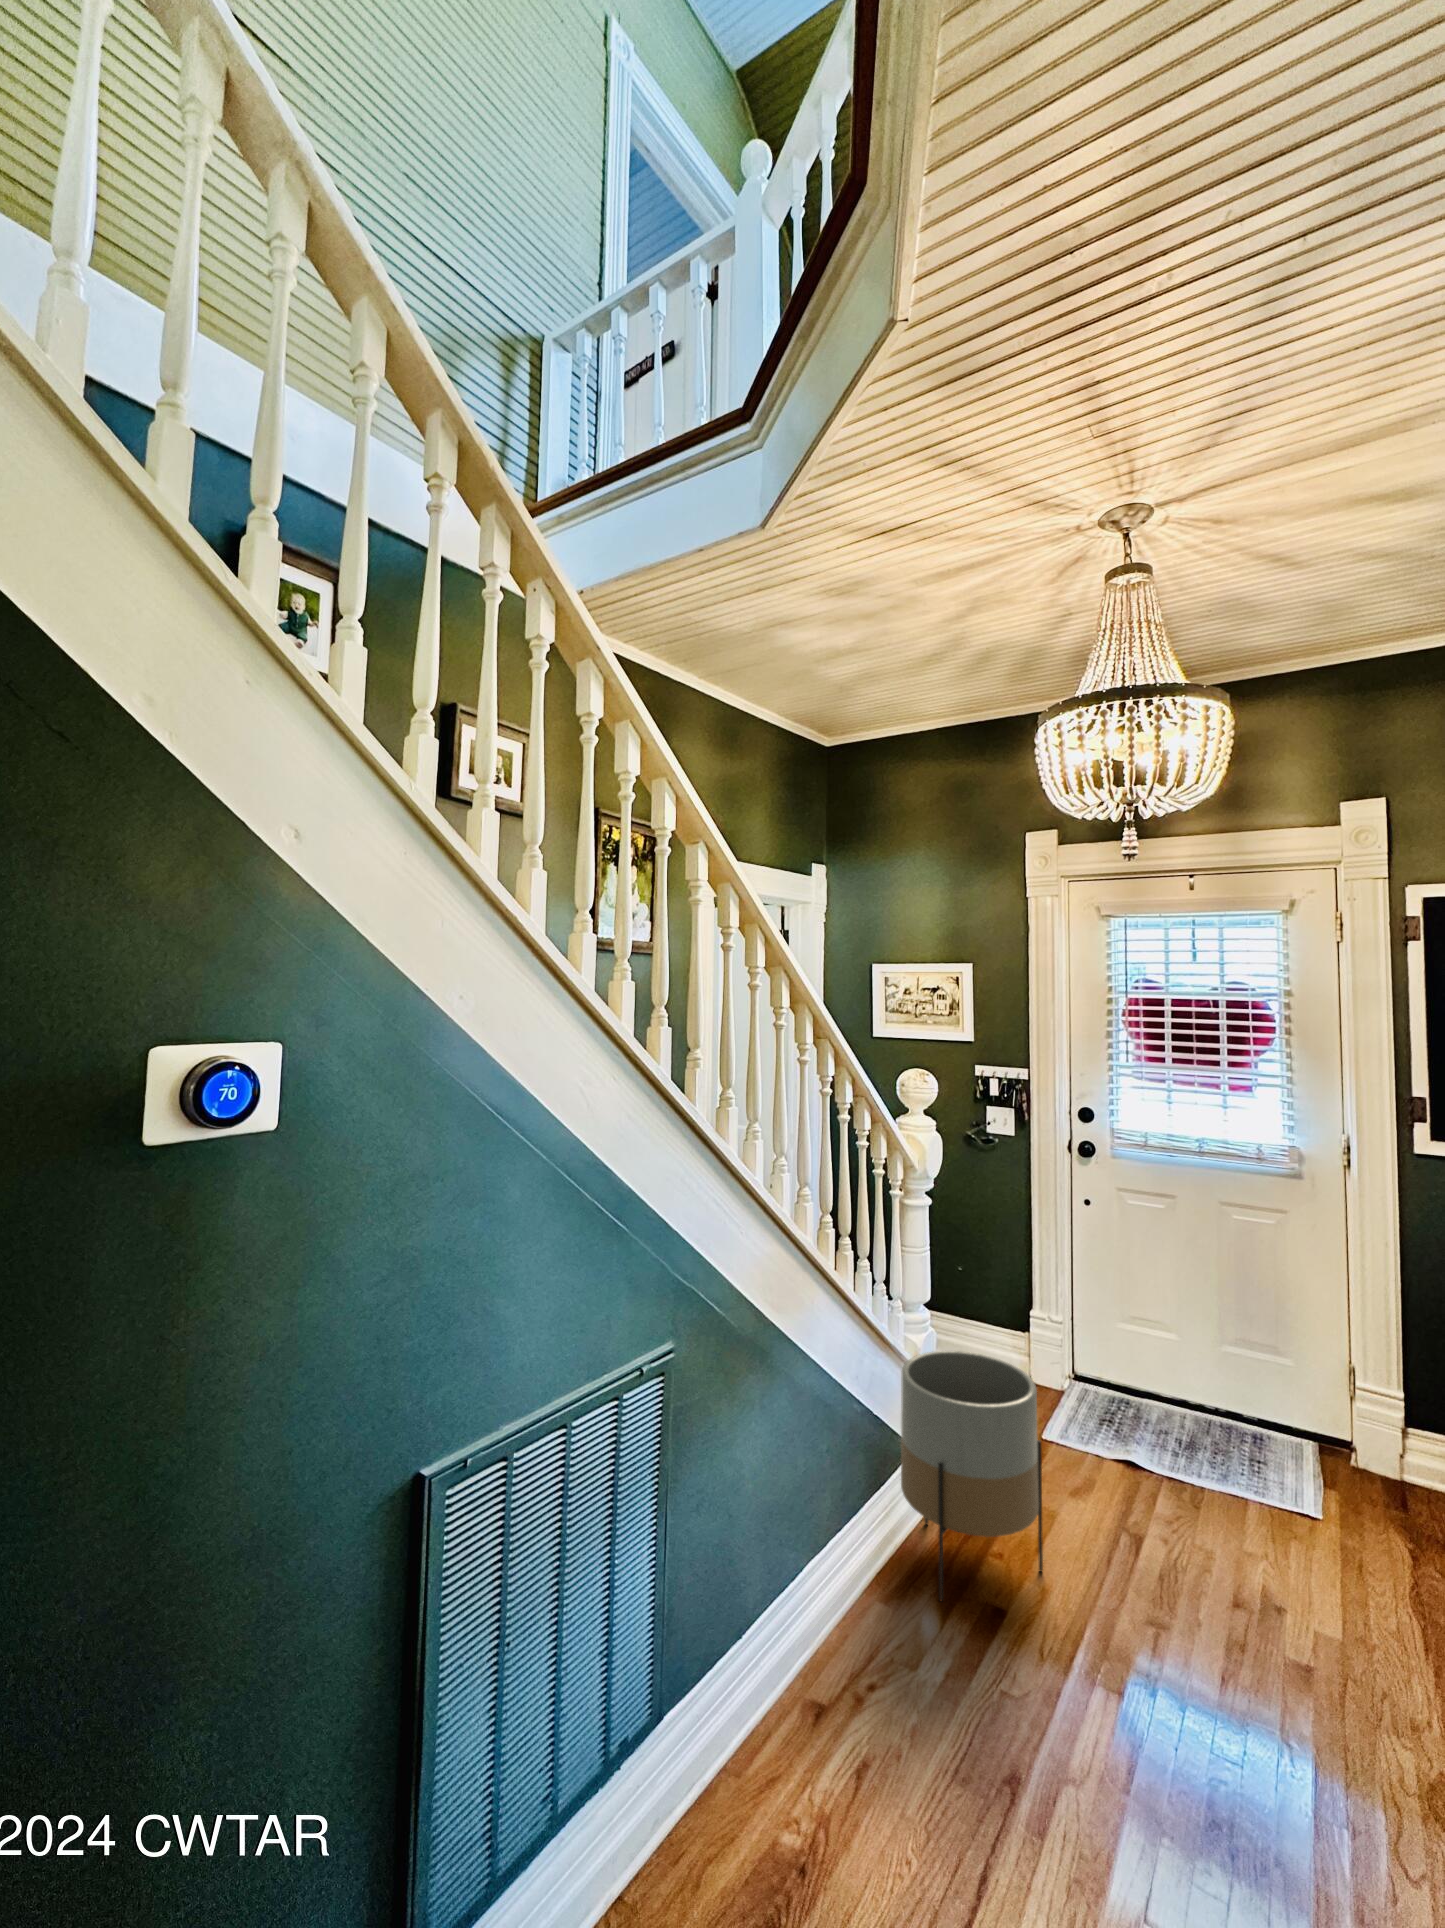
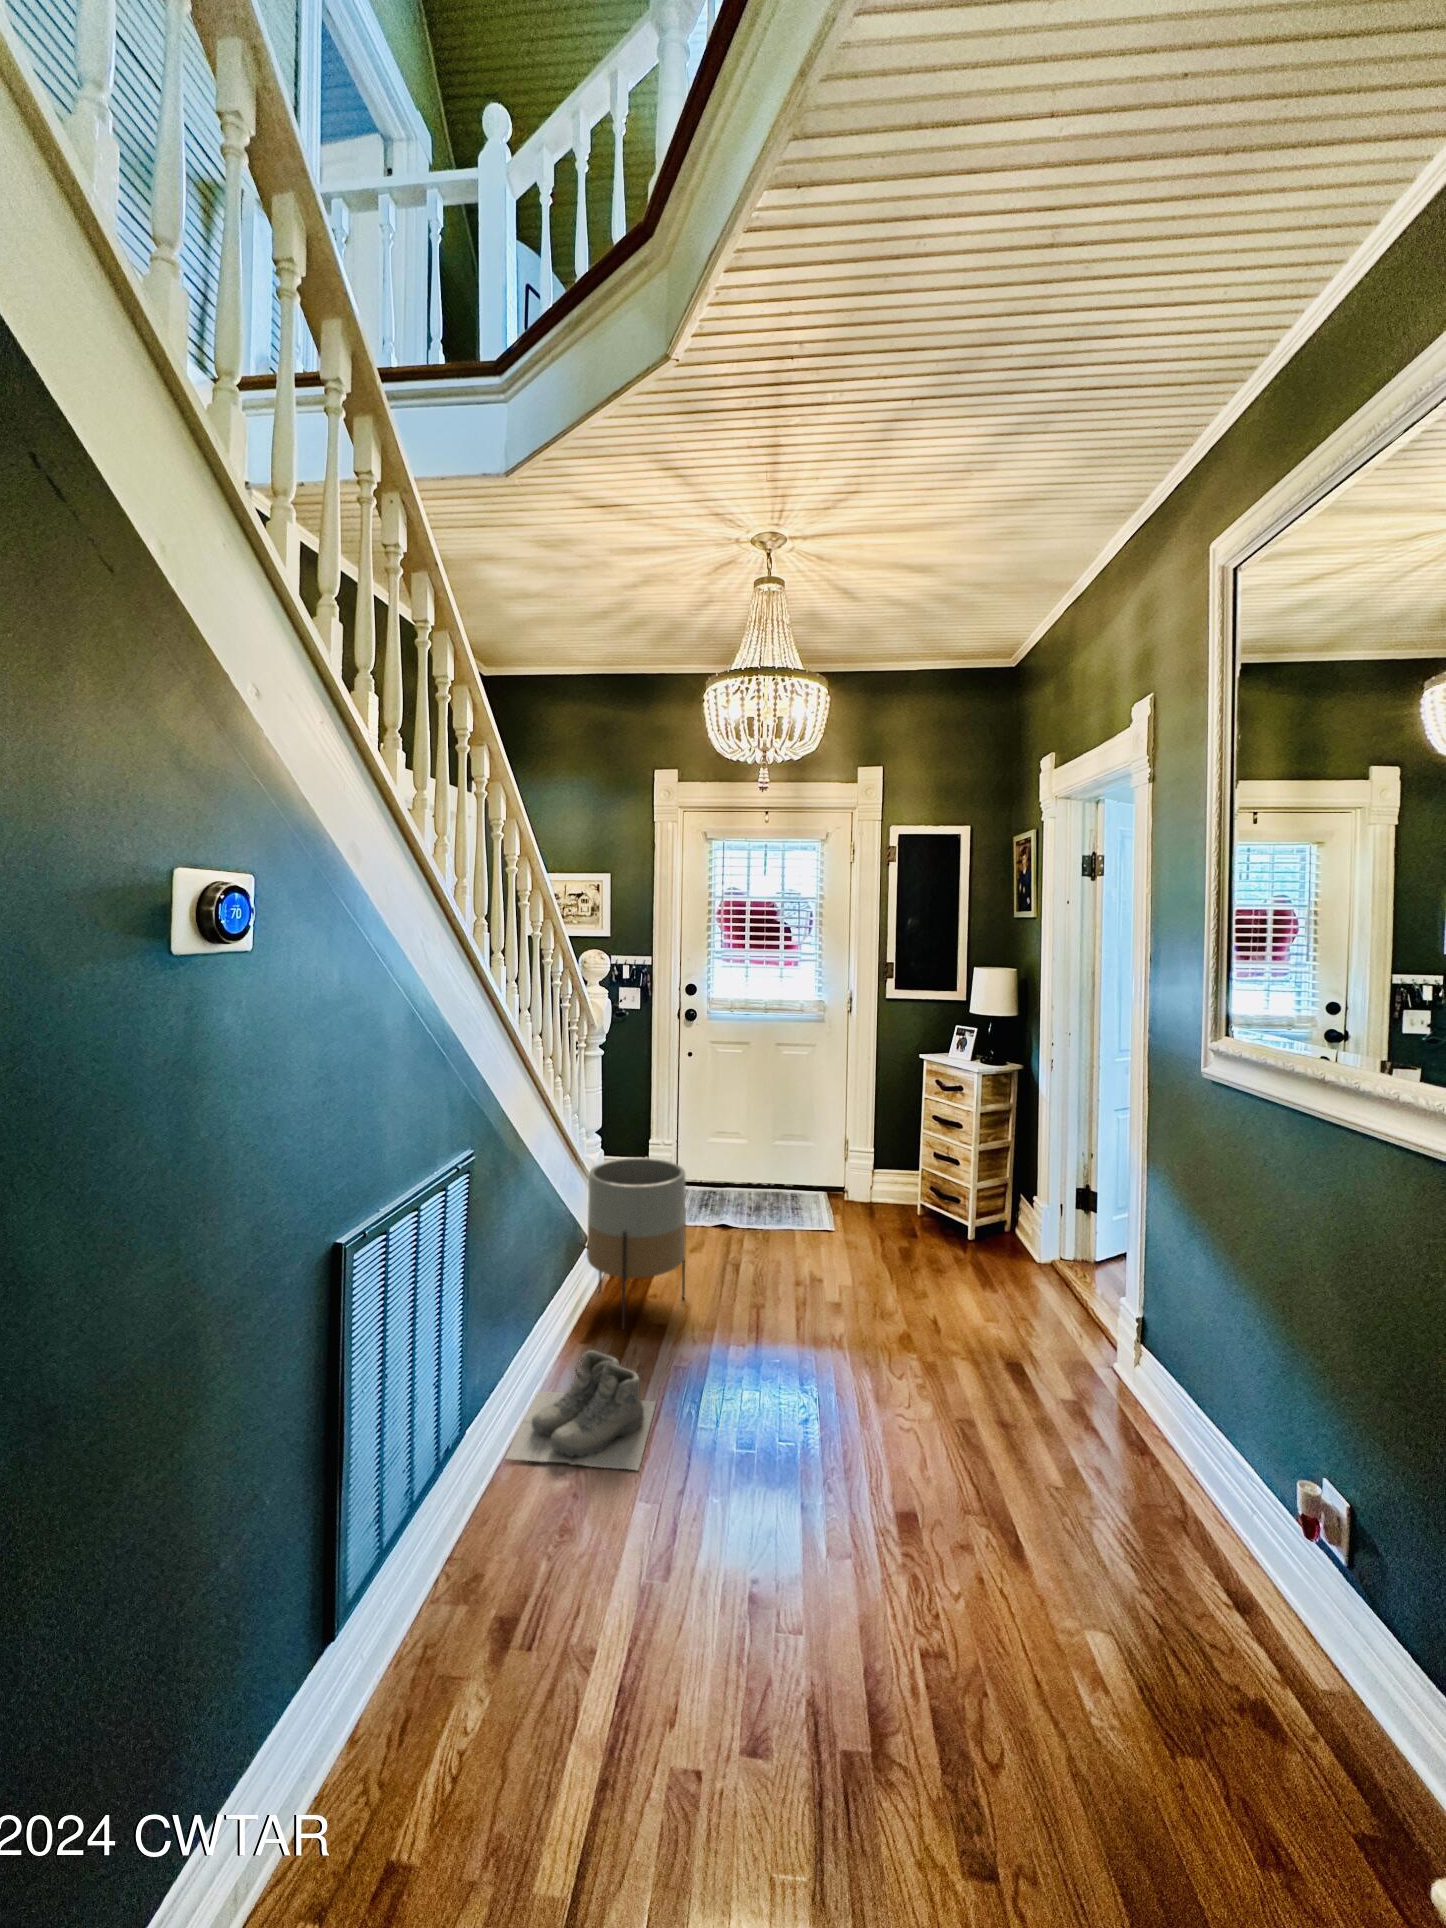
boots: none [728,1639,957,1873] -> present [505,1350,656,1471]

